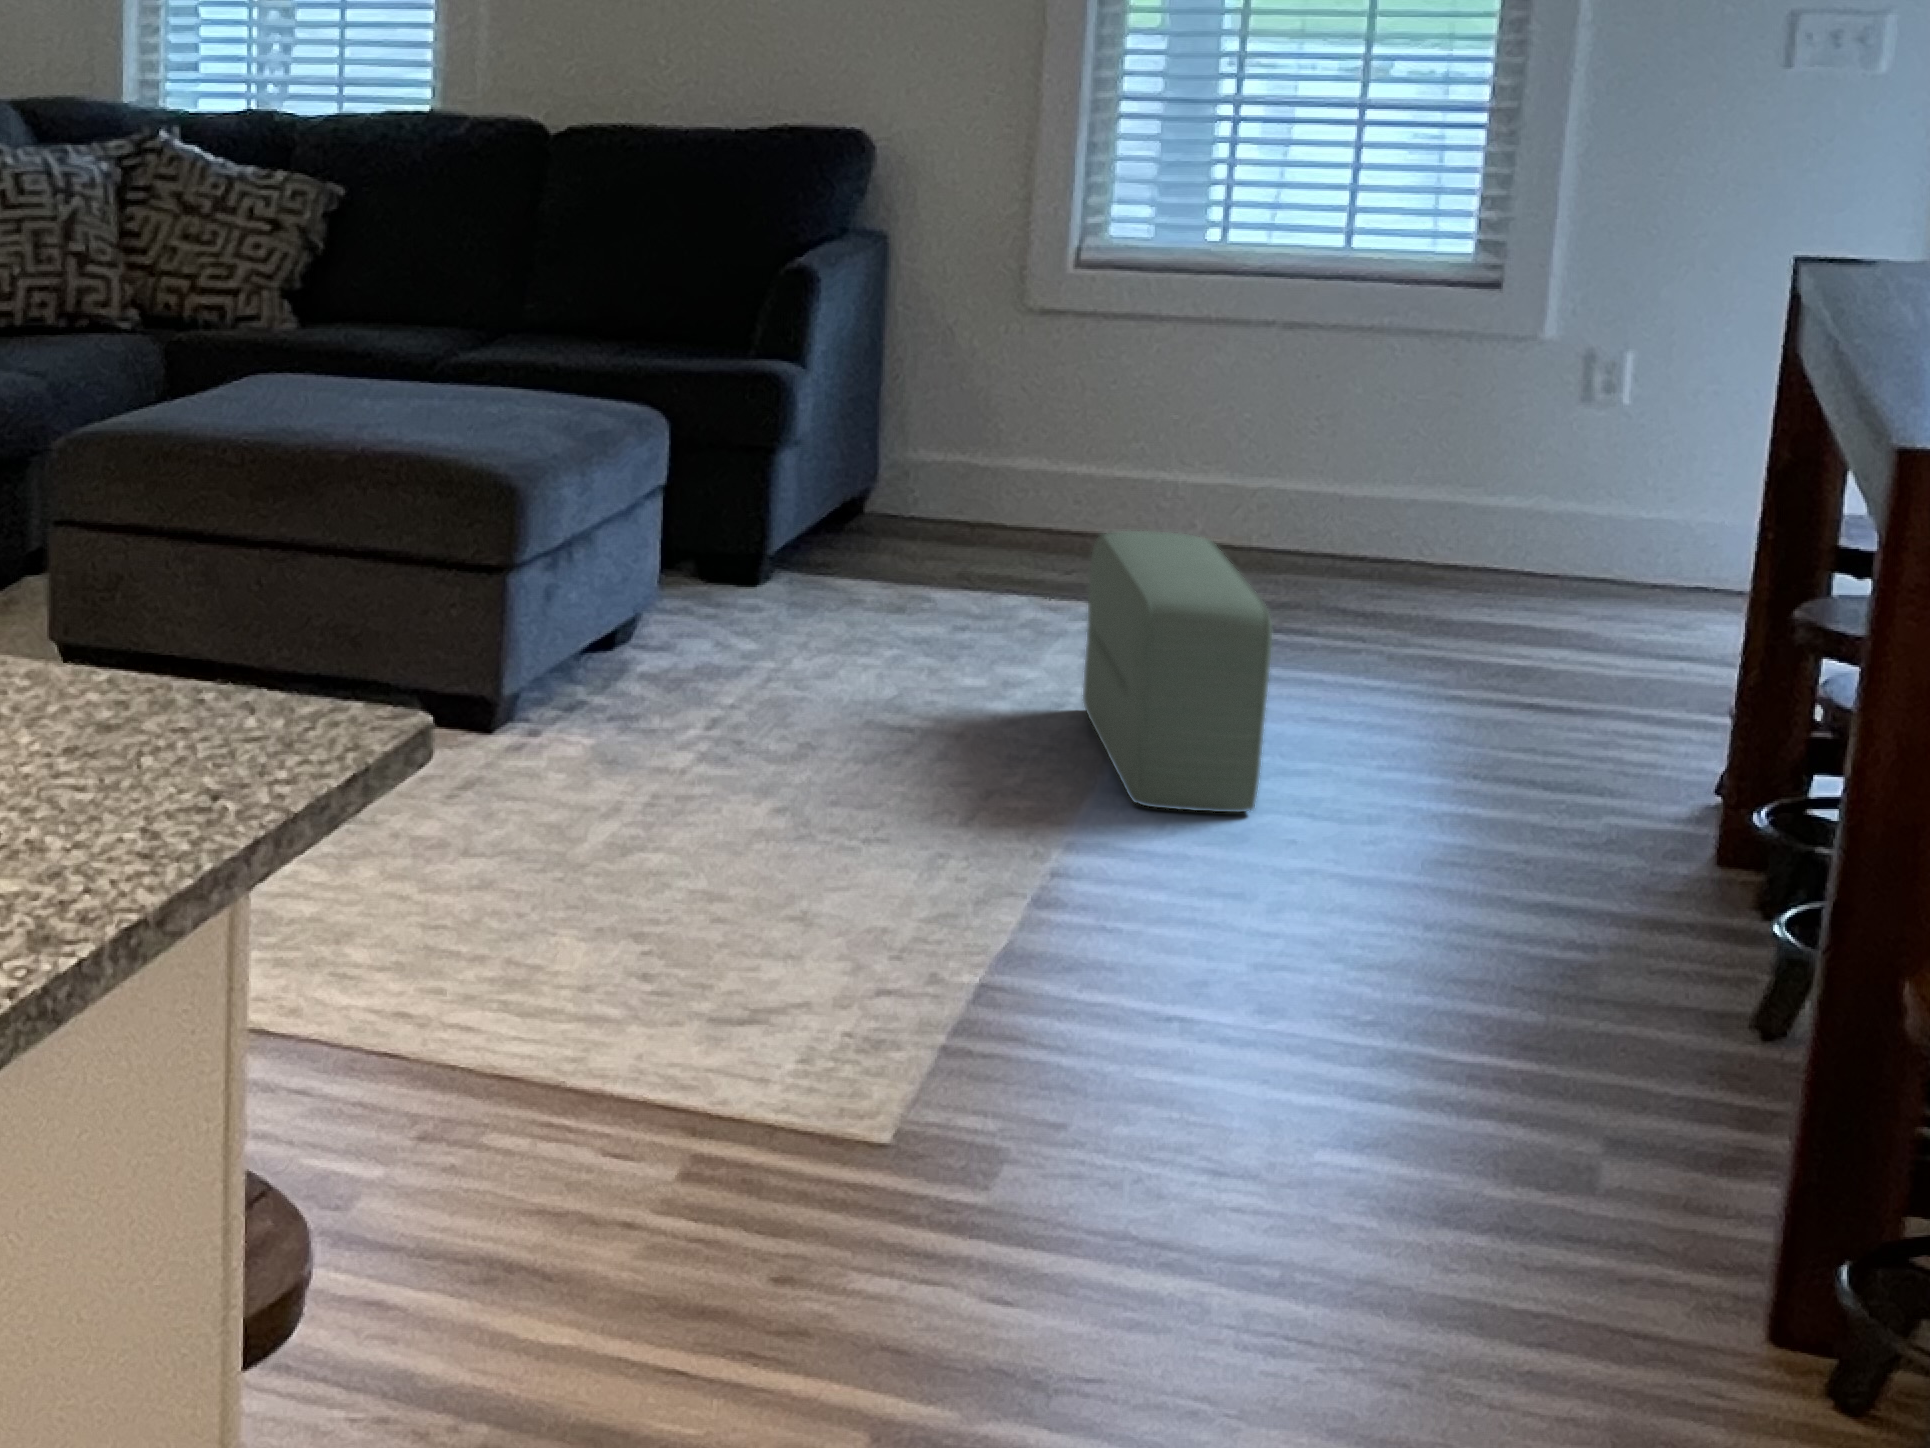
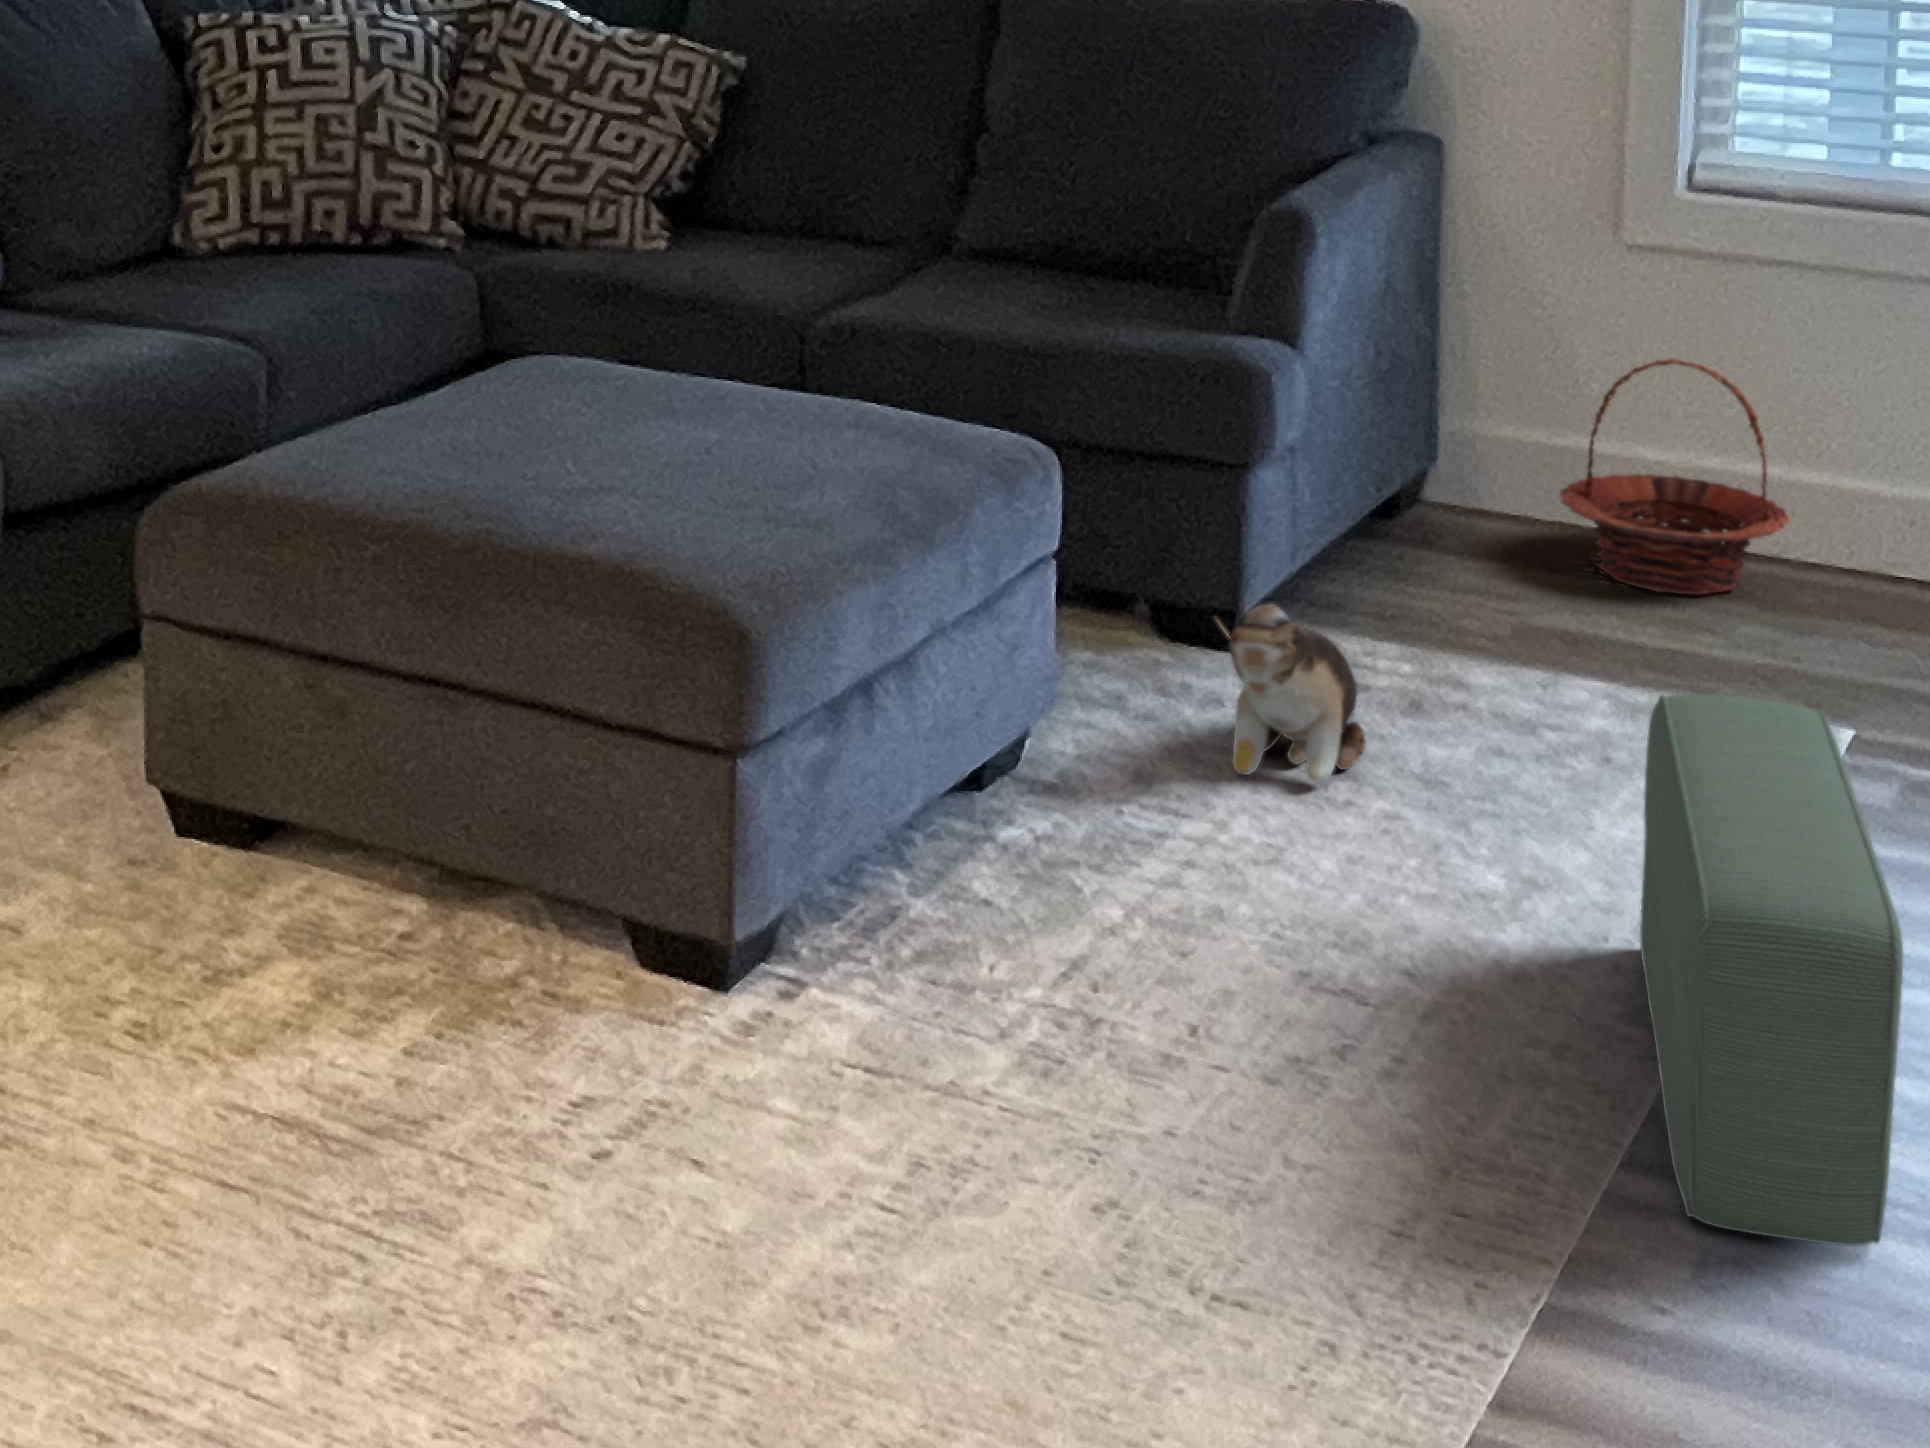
basket: none [981,388,1155,558] -> present [1559,359,1791,594]
plush toy: none [774,517,872,644] -> present [1217,604,1366,783]

